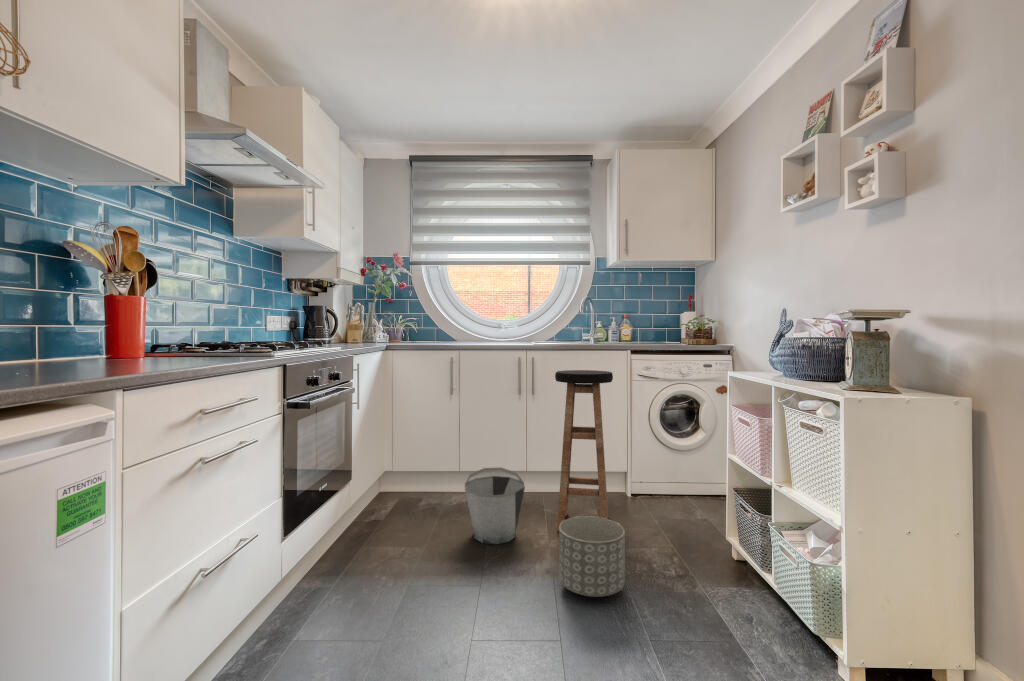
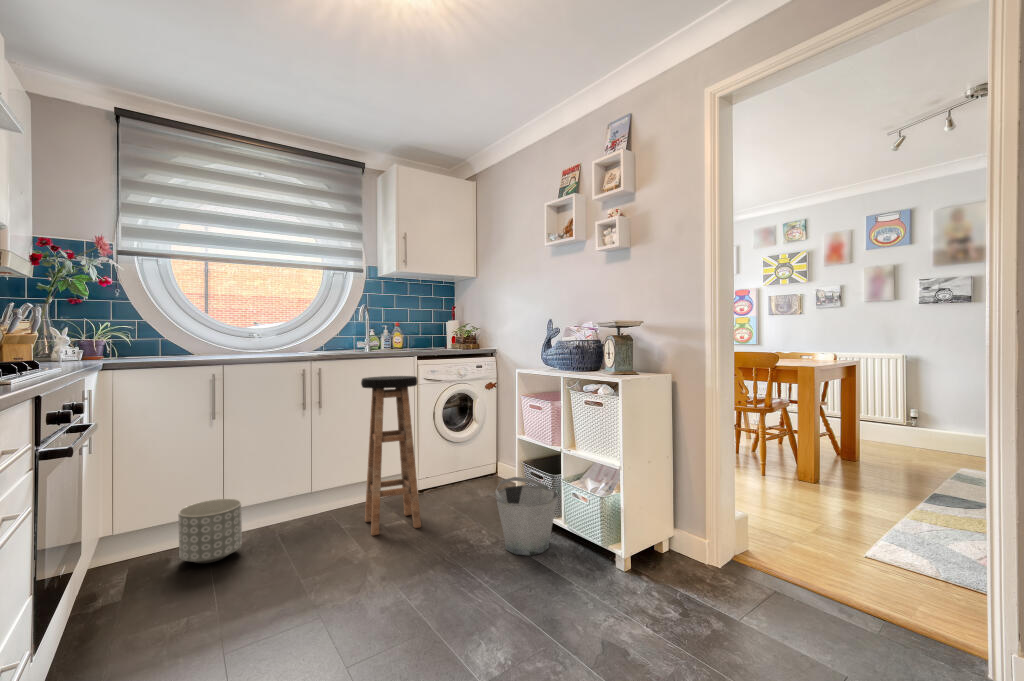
bucket: present [465,467,525,544] -> present [495,477,558,556]
planter: present [559,516,625,597] -> present [178,499,242,563]

